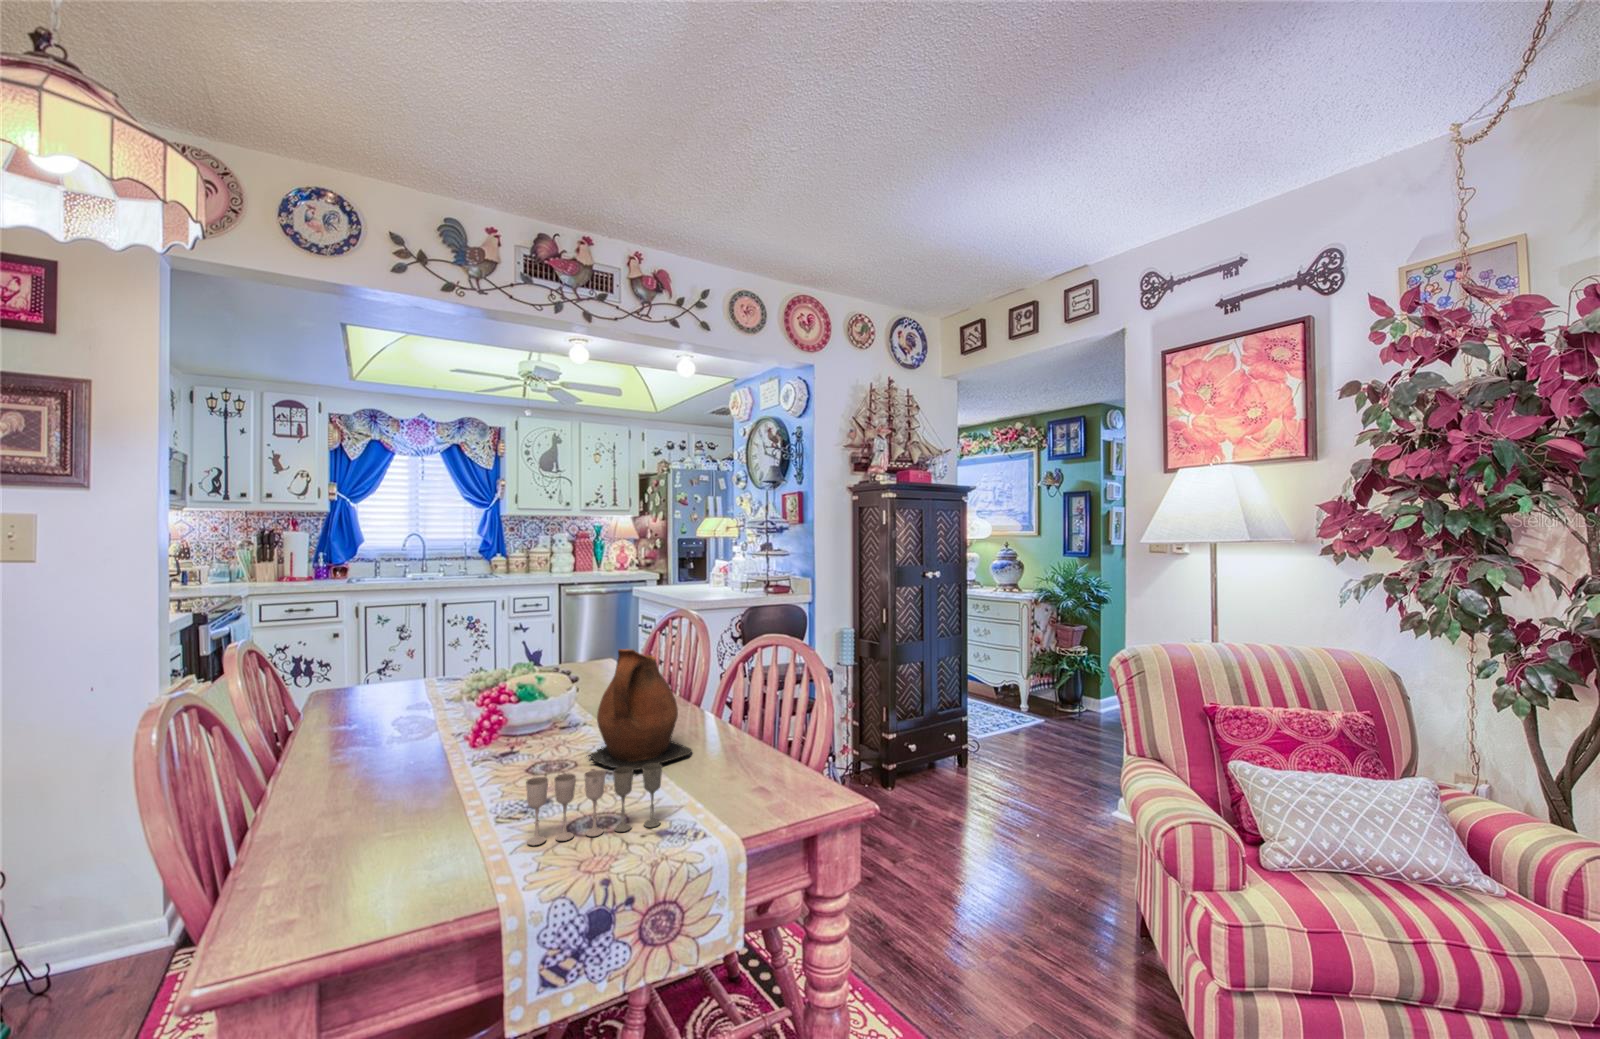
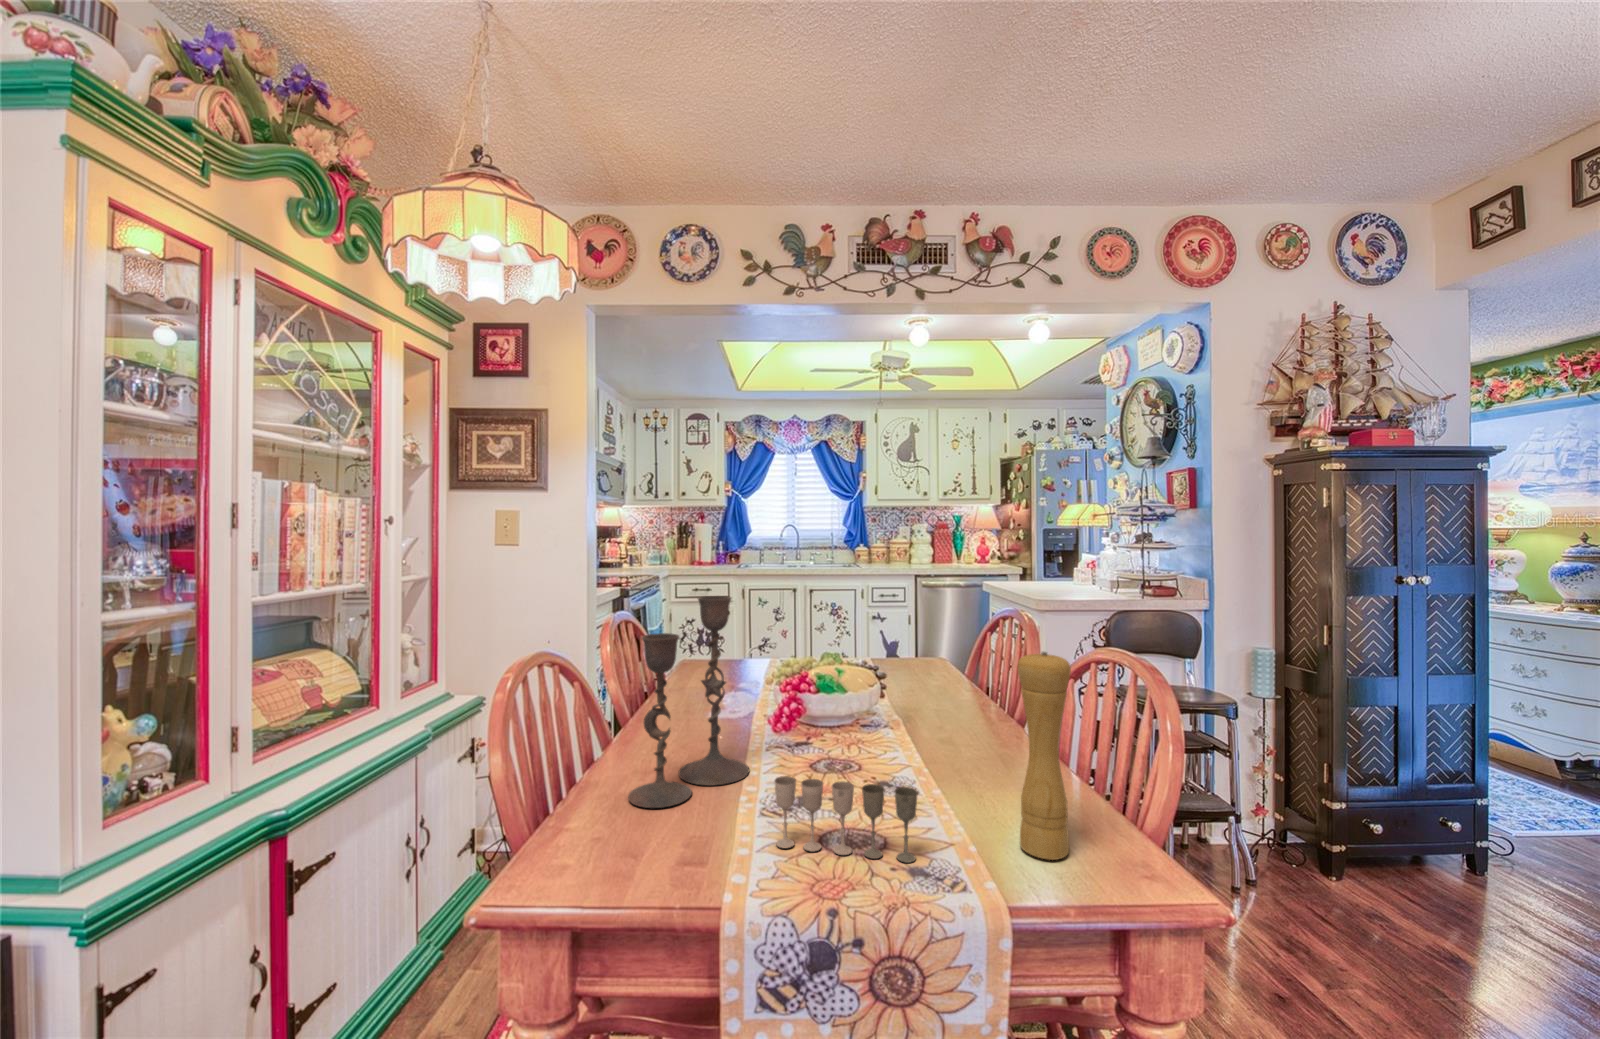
candlestick: none [325,612,465,850] -> present [628,596,749,808]
pepper mill: none [735,637,773,797] -> present [1017,652,1071,860]
ceramic pitcher: present [586,649,692,770] -> none [866,649,986,790]

